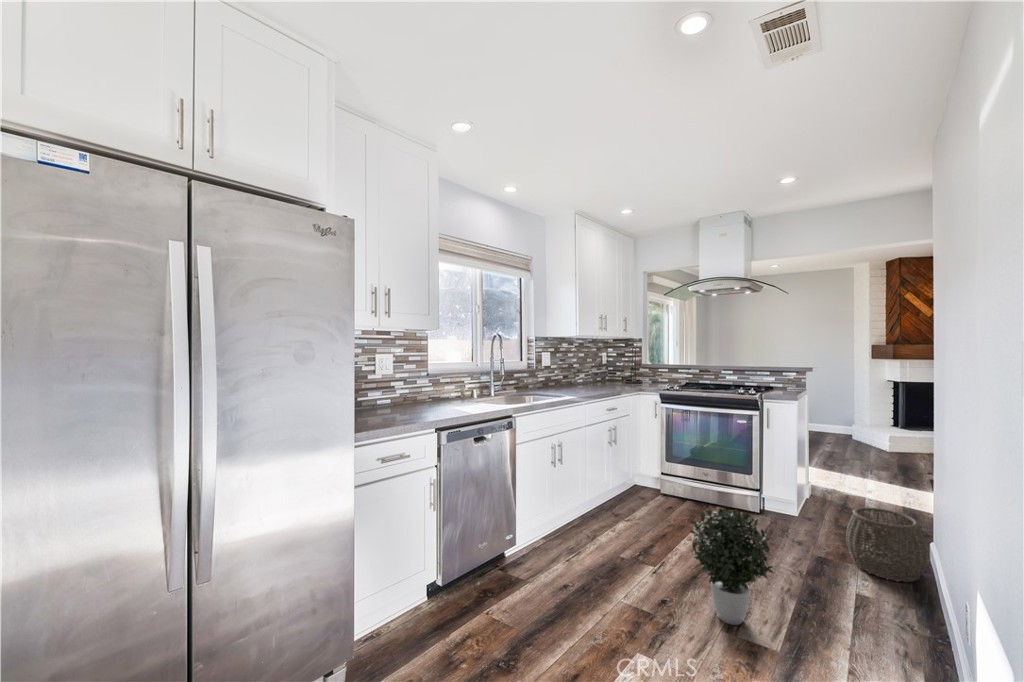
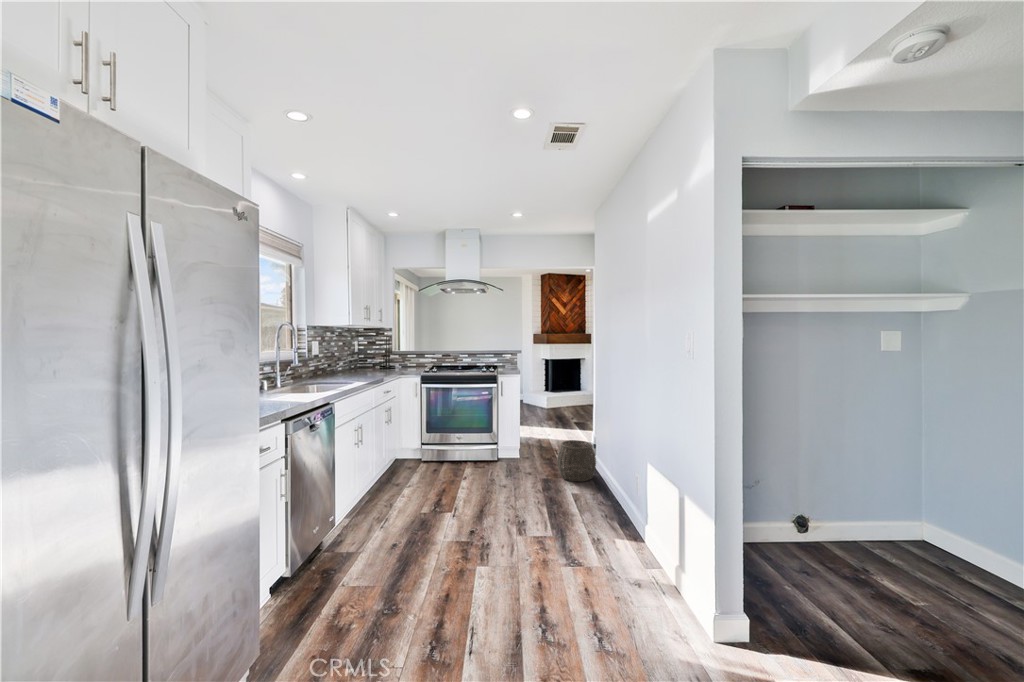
potted plant: present [690,509,773,625] -> none [491,452,544,530]

